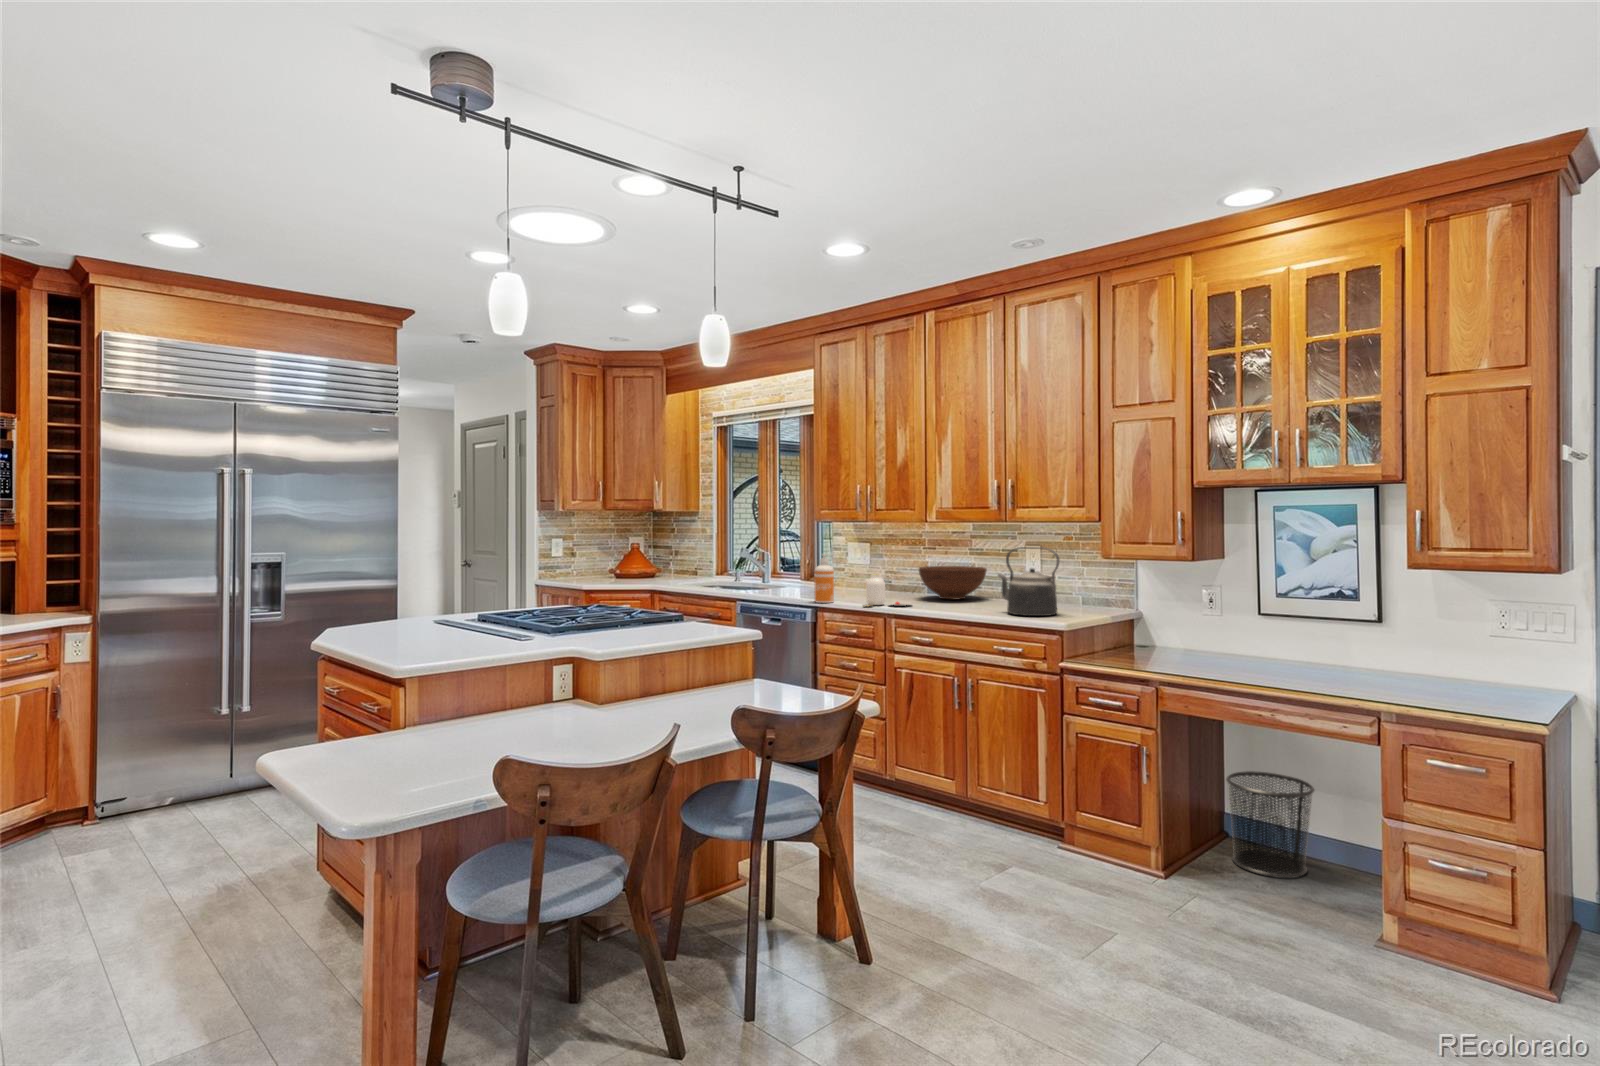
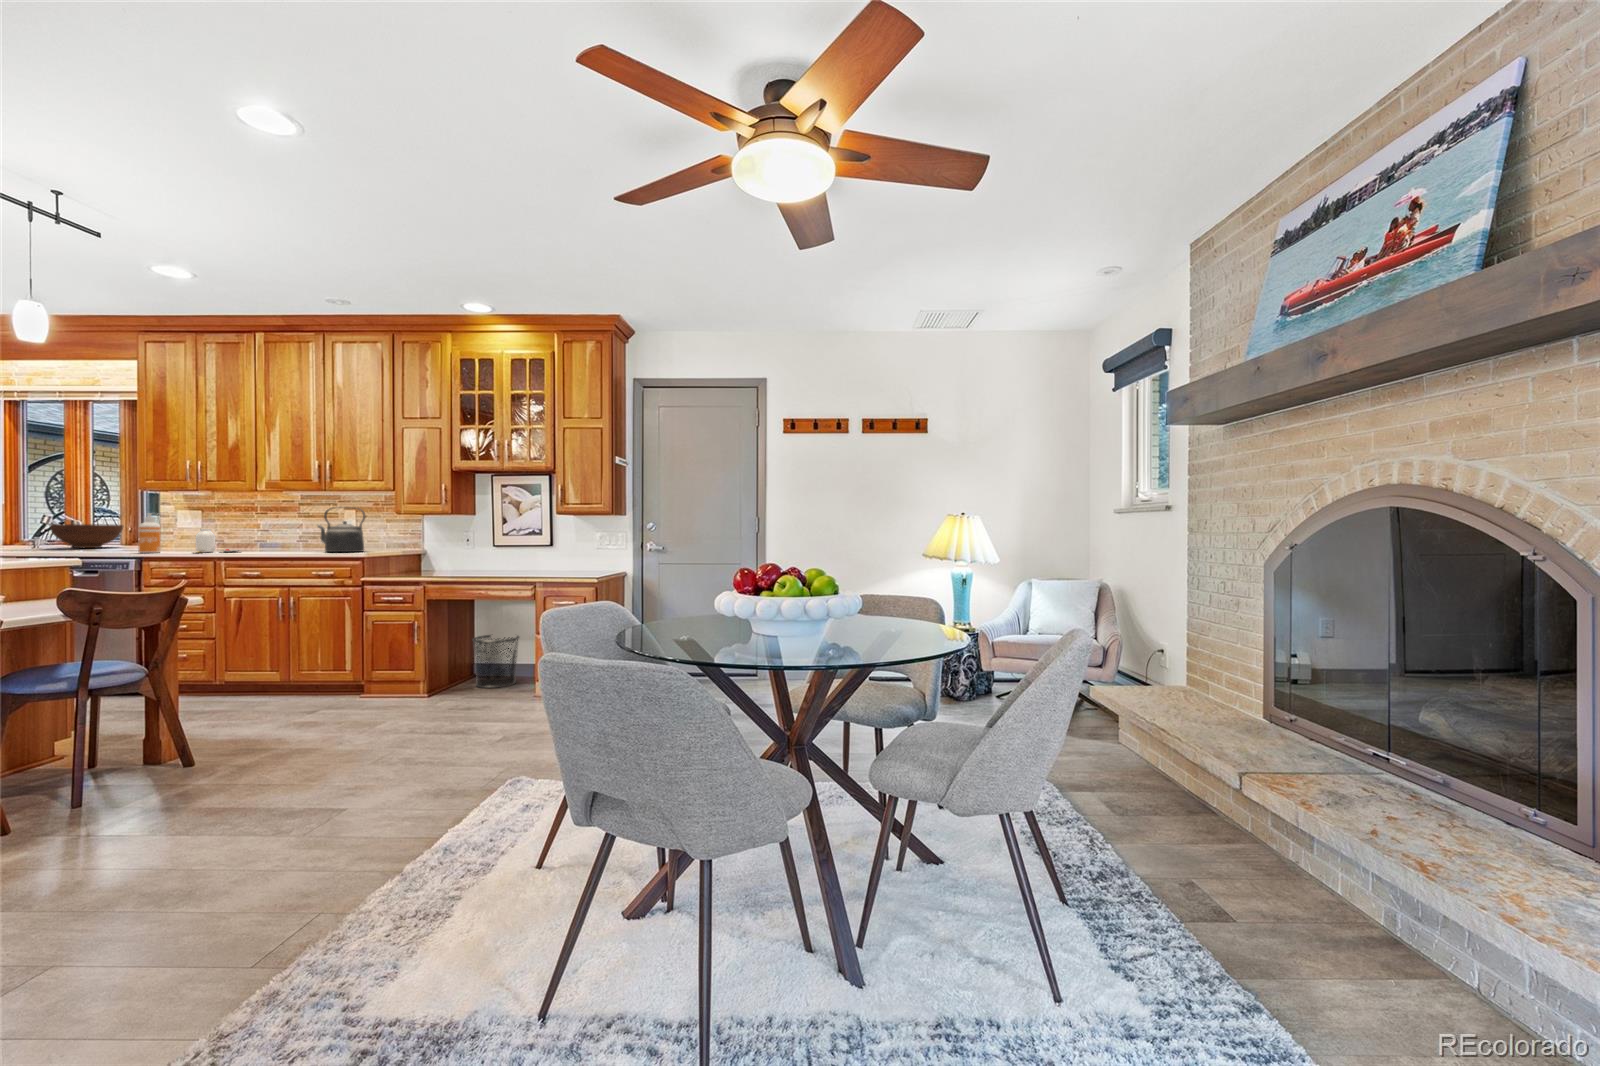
fruit bowl: present [919,566,987,599] -> present [50,524,123,548]

